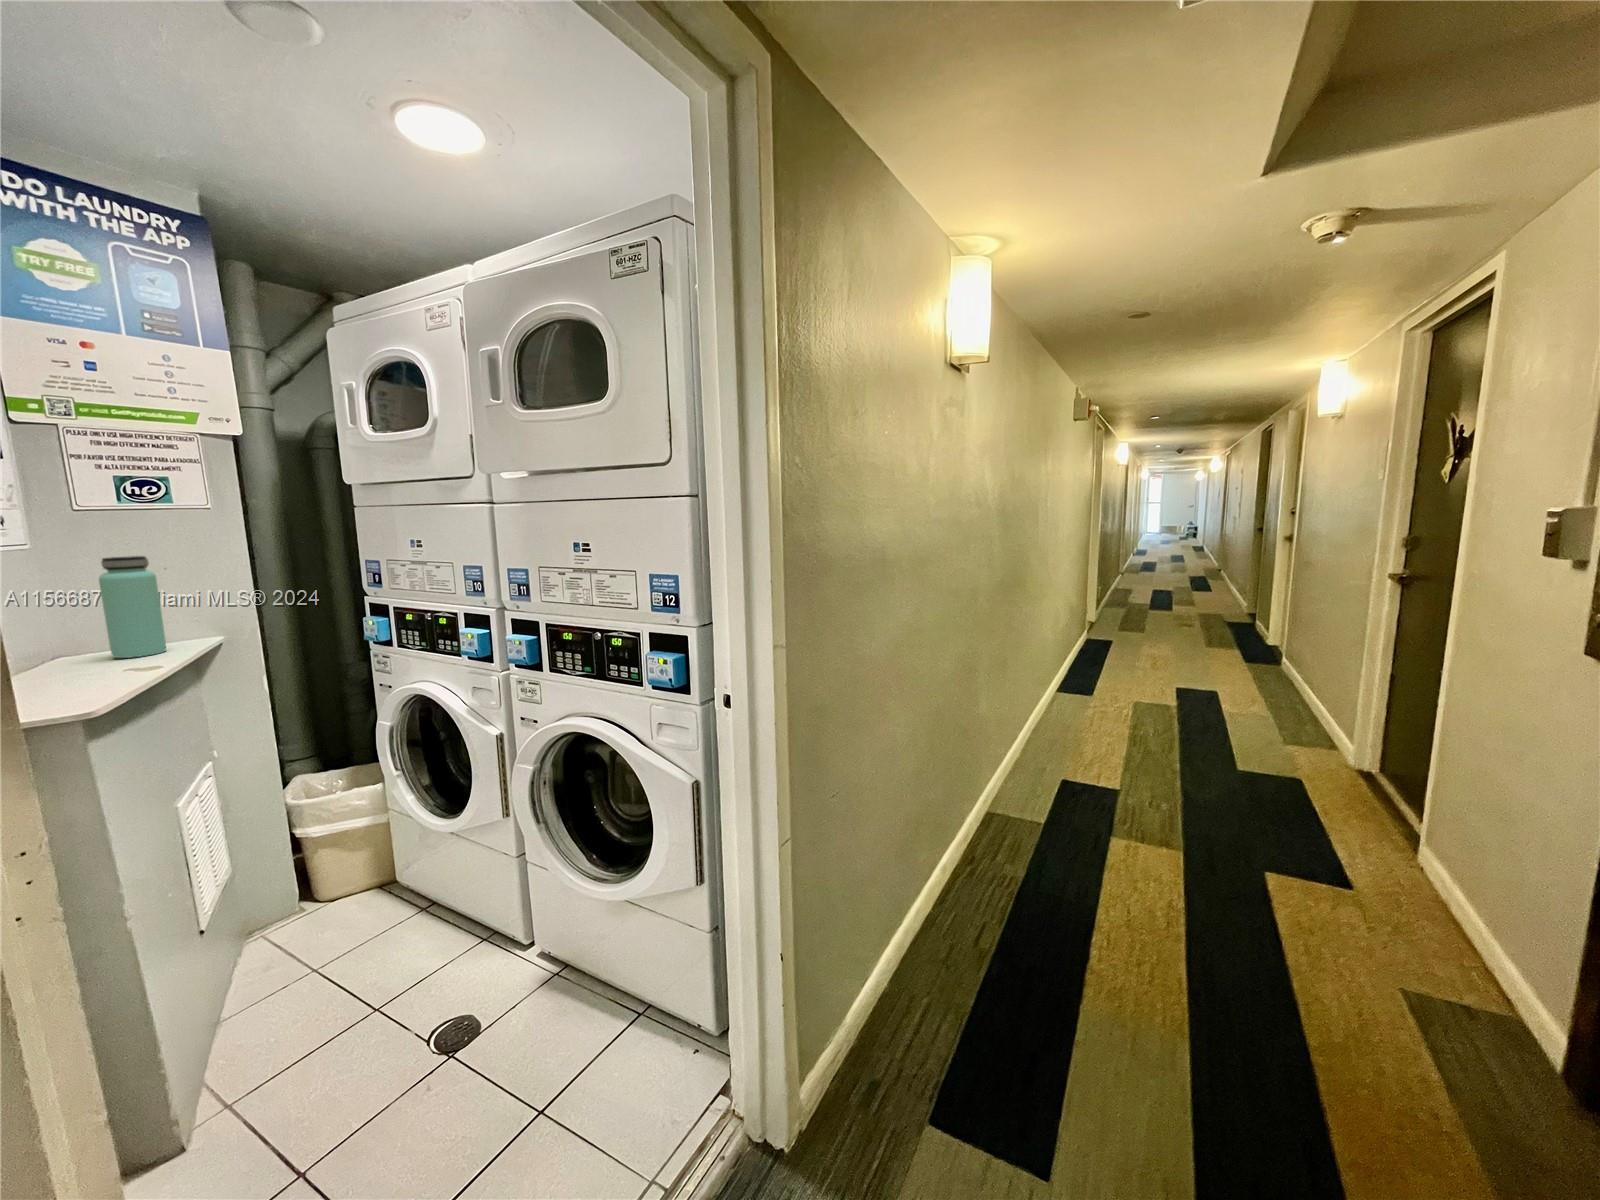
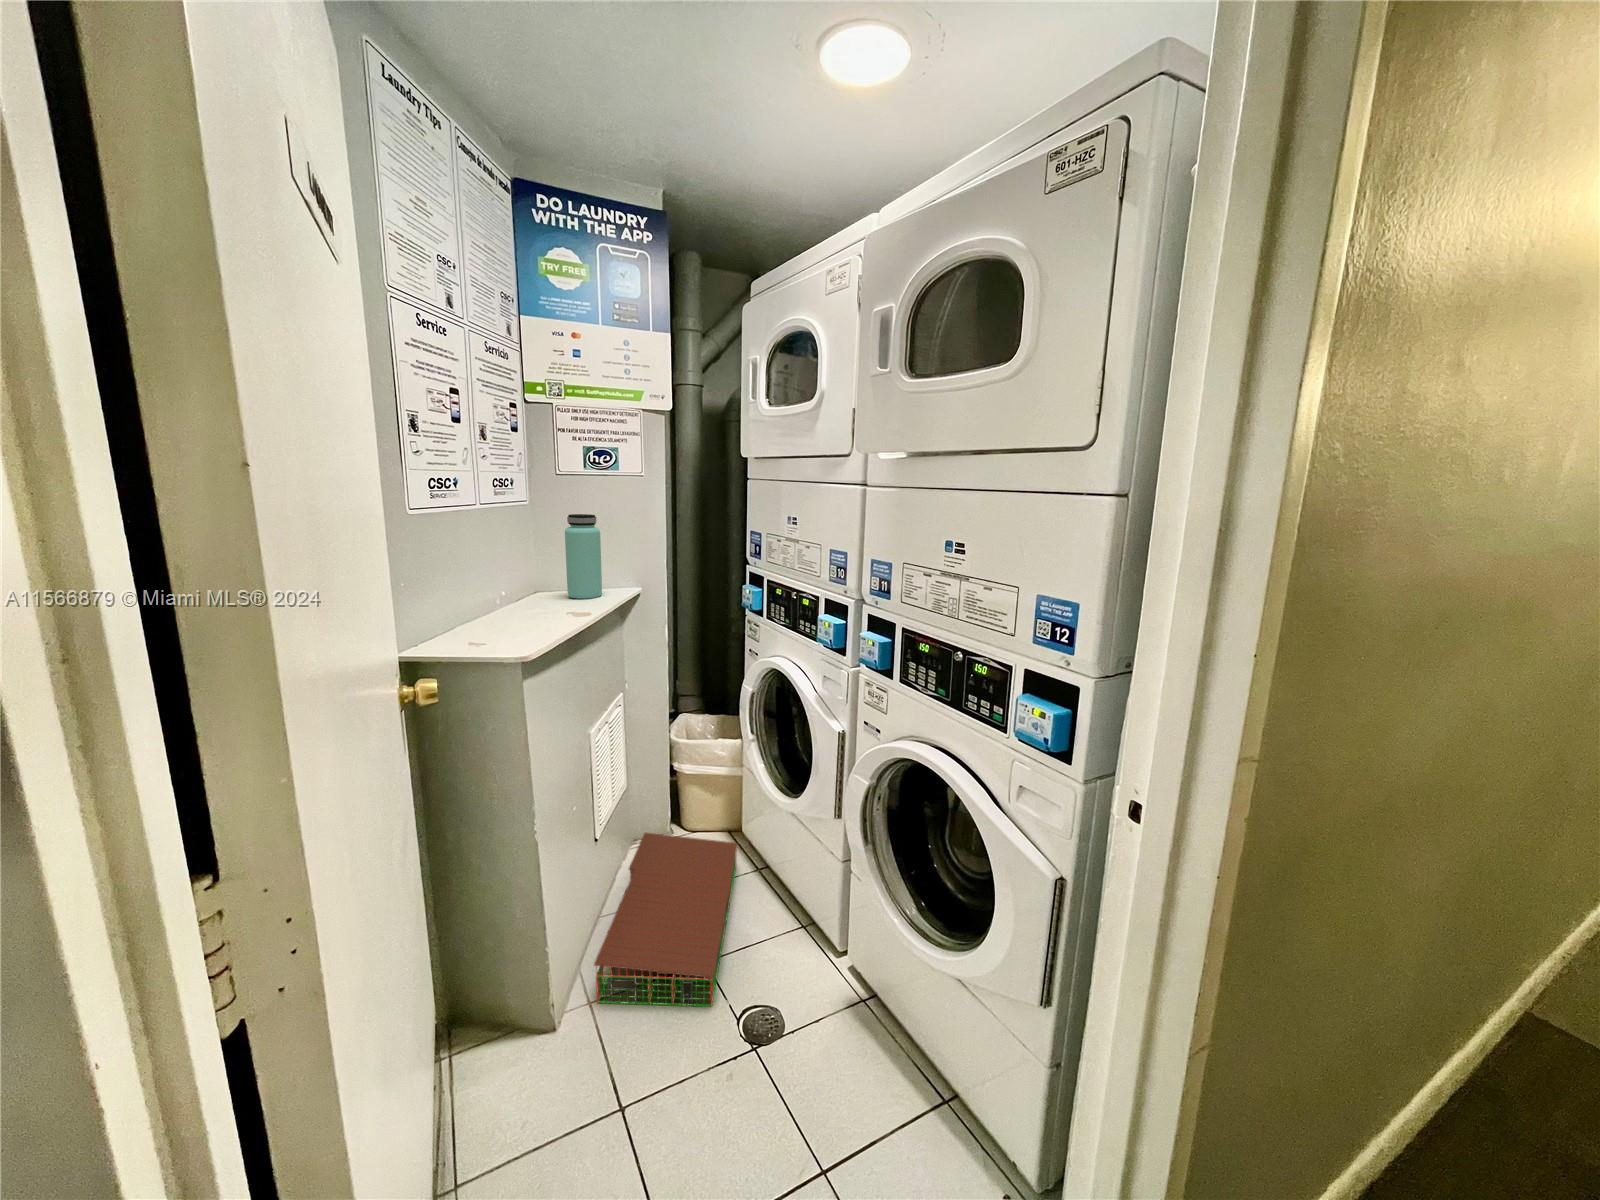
storage bin: none [230,898,395,1104] -> present [594,833,737,1006]

